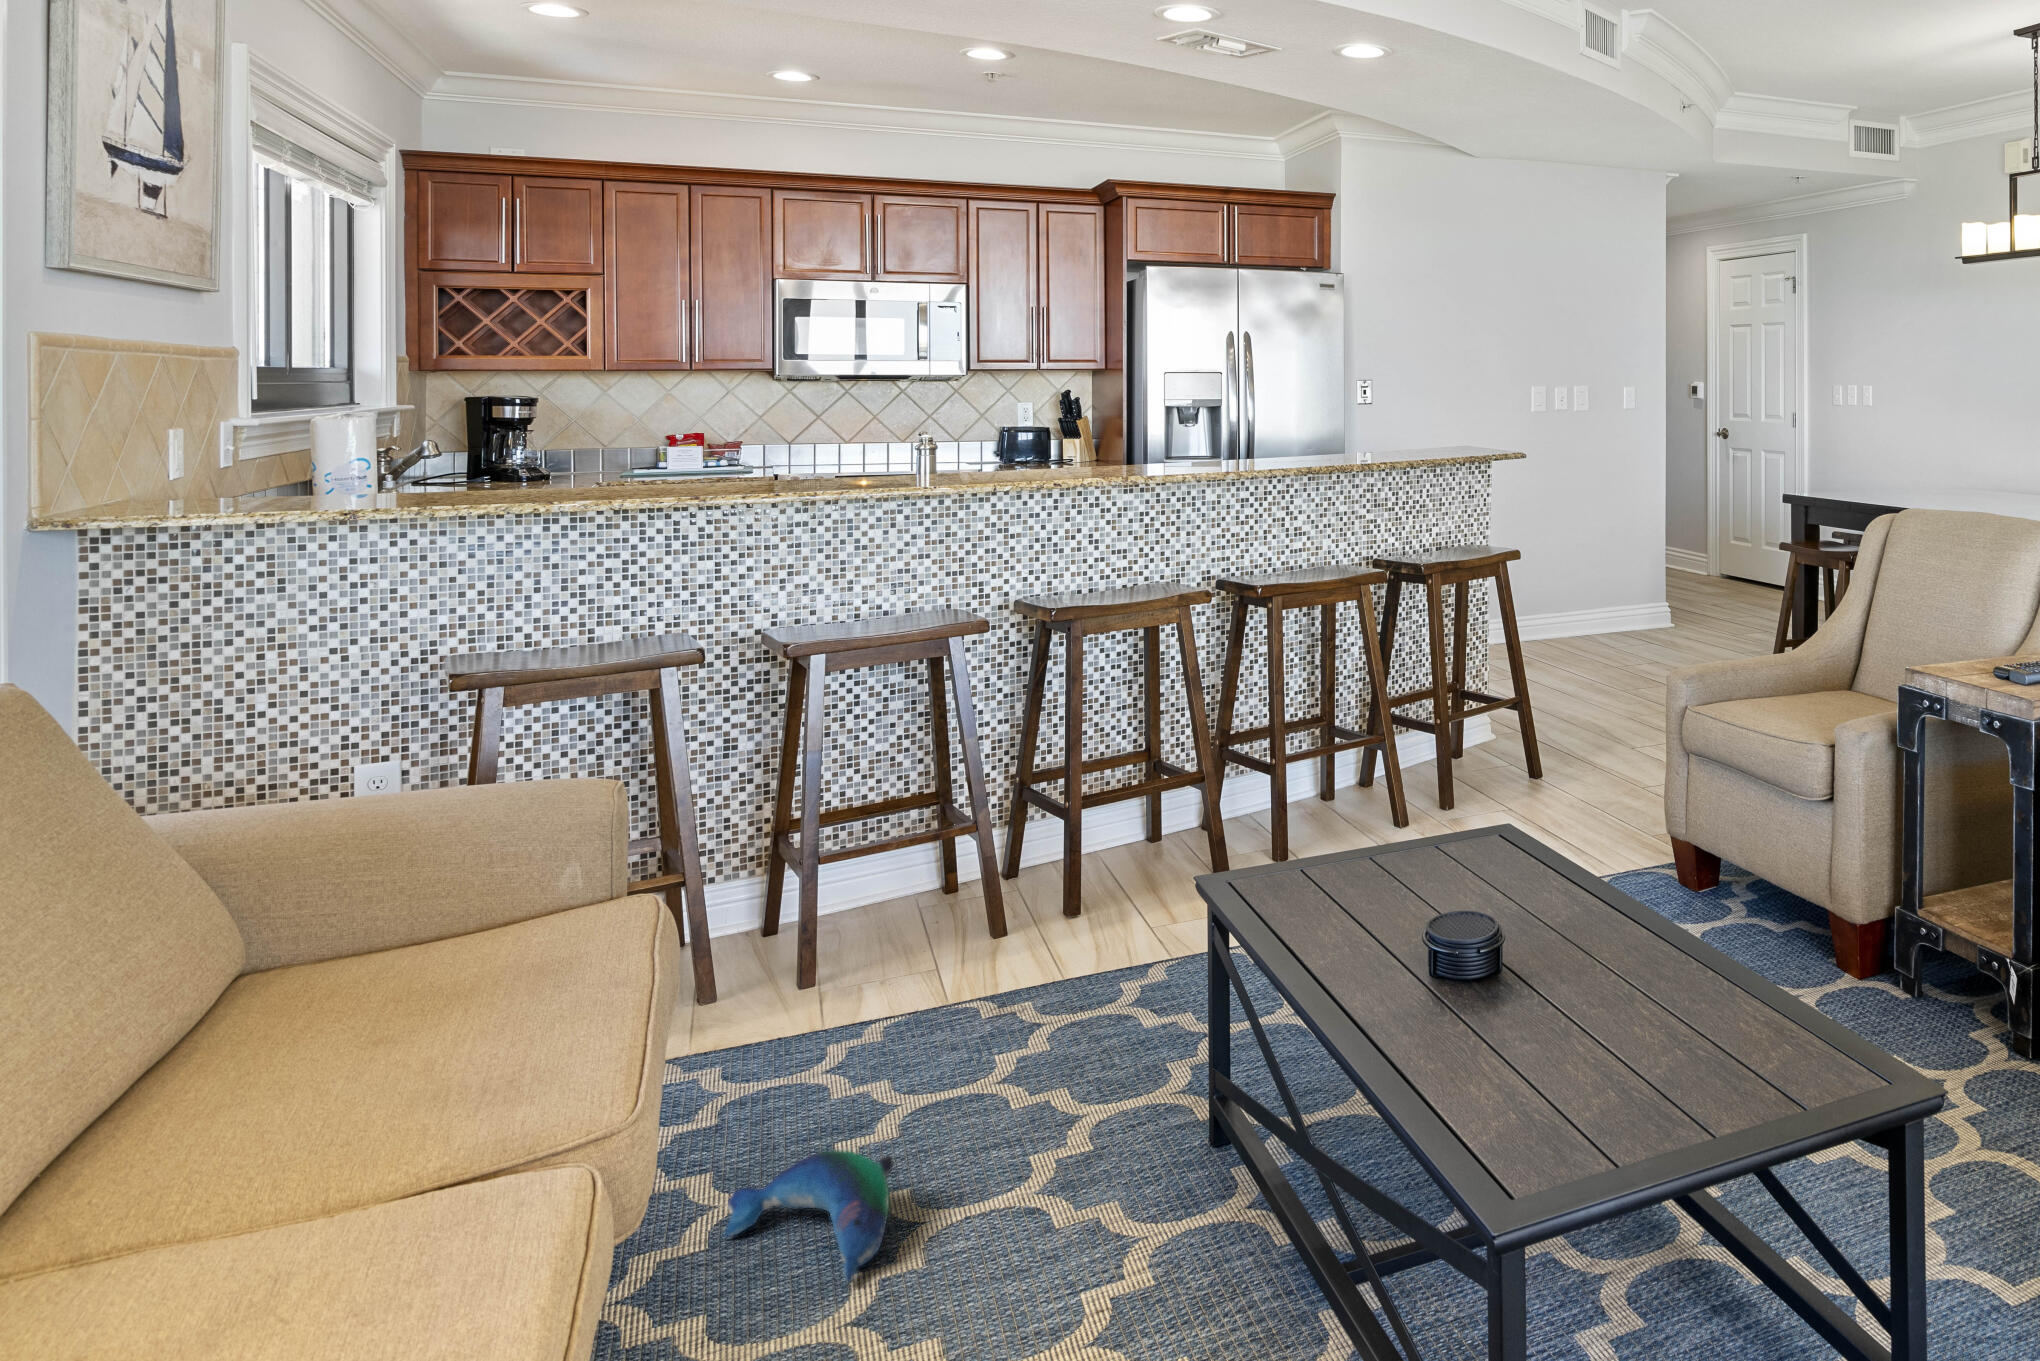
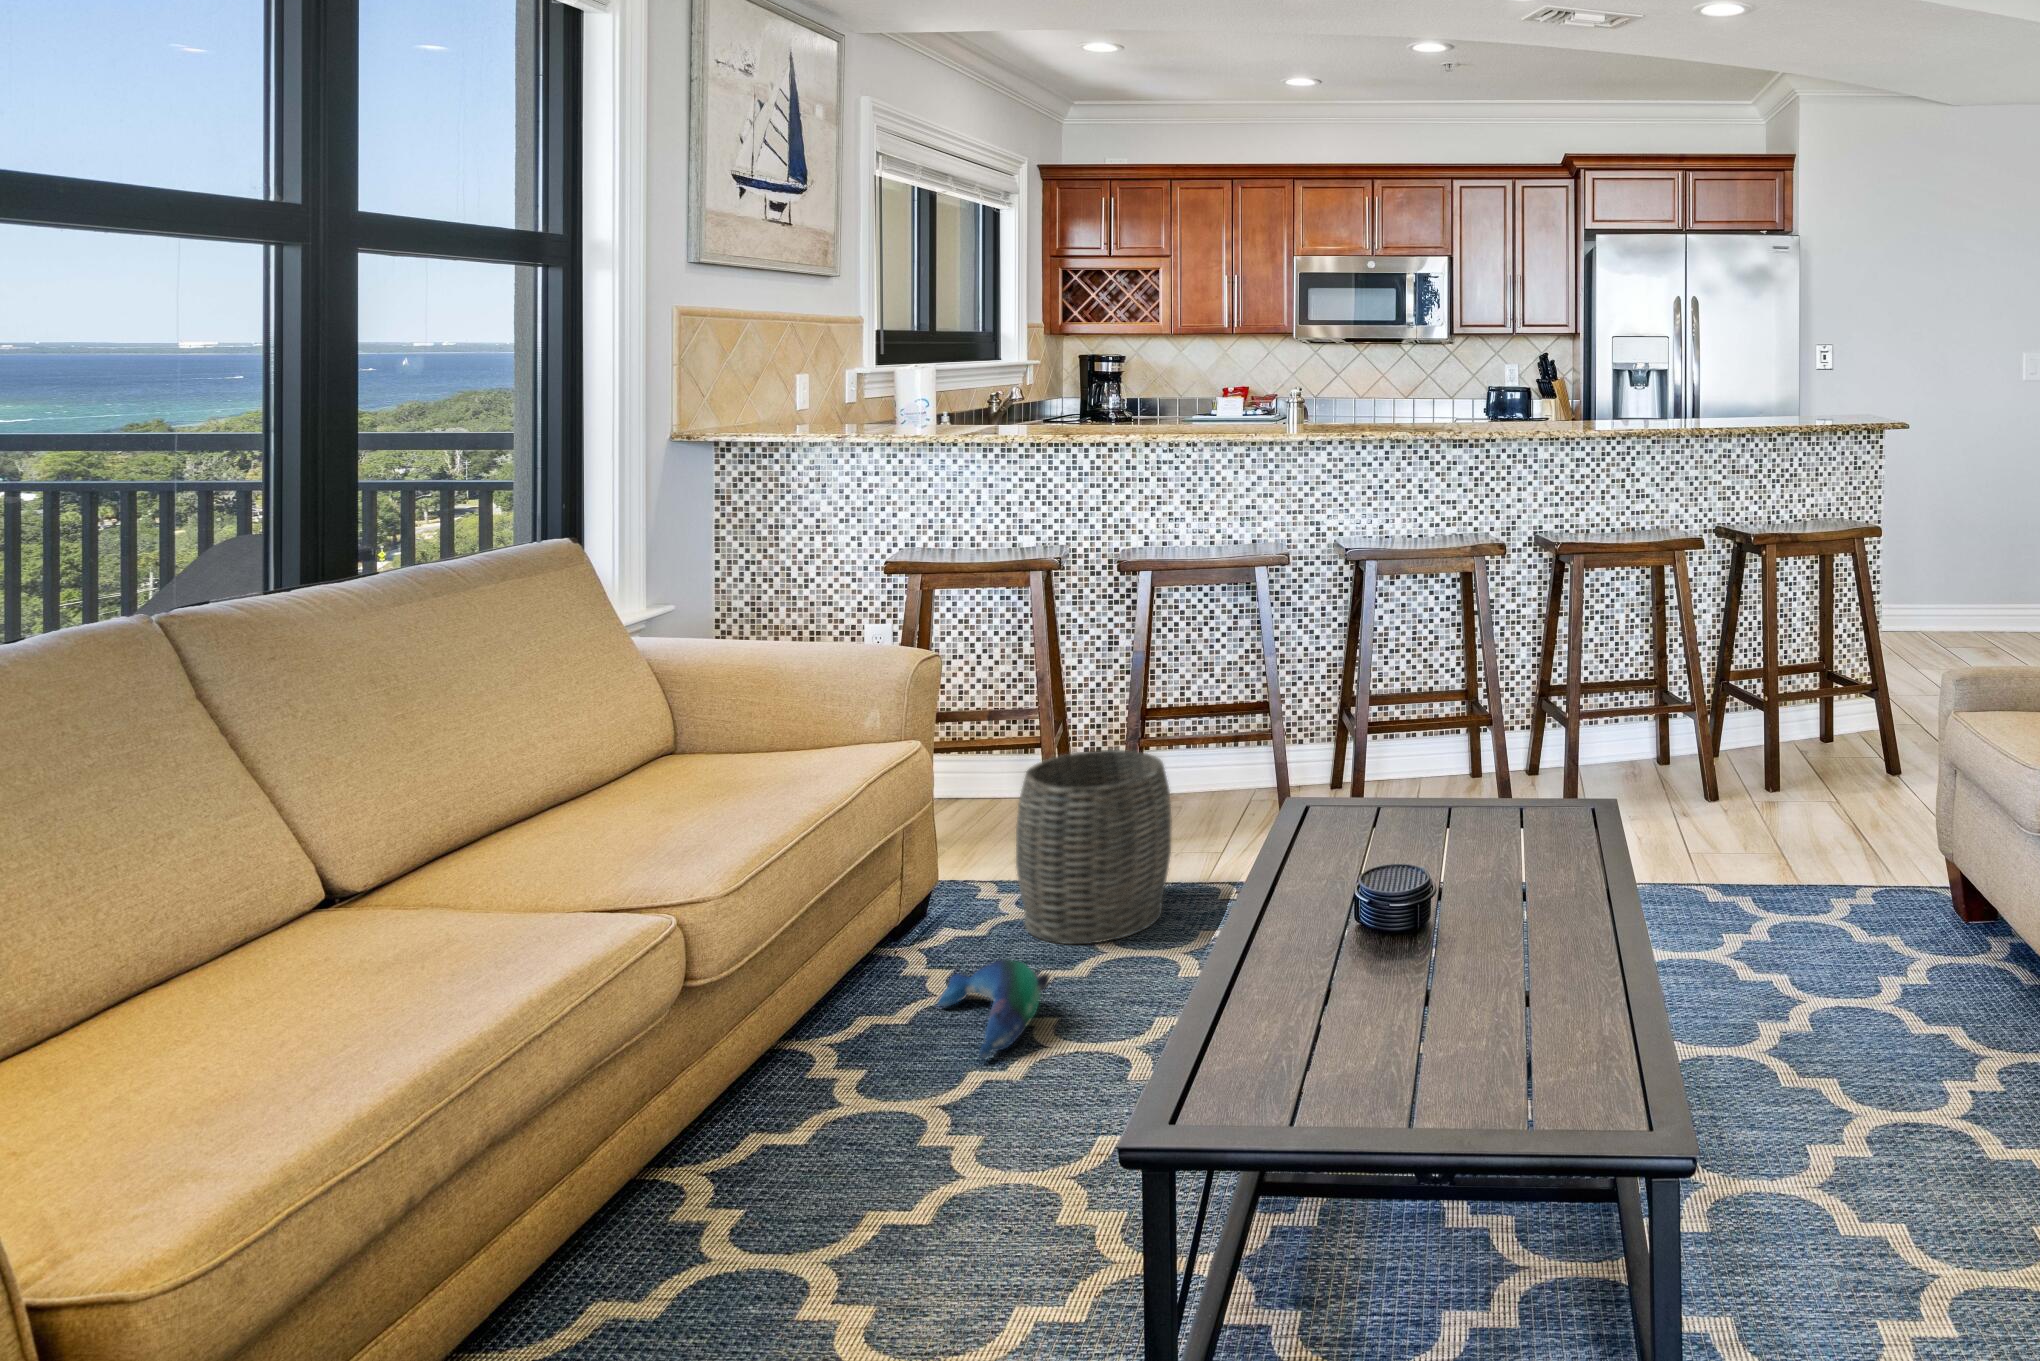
woven basket: none [741,868,941,1120] -> present [1016,750,1172,944]

